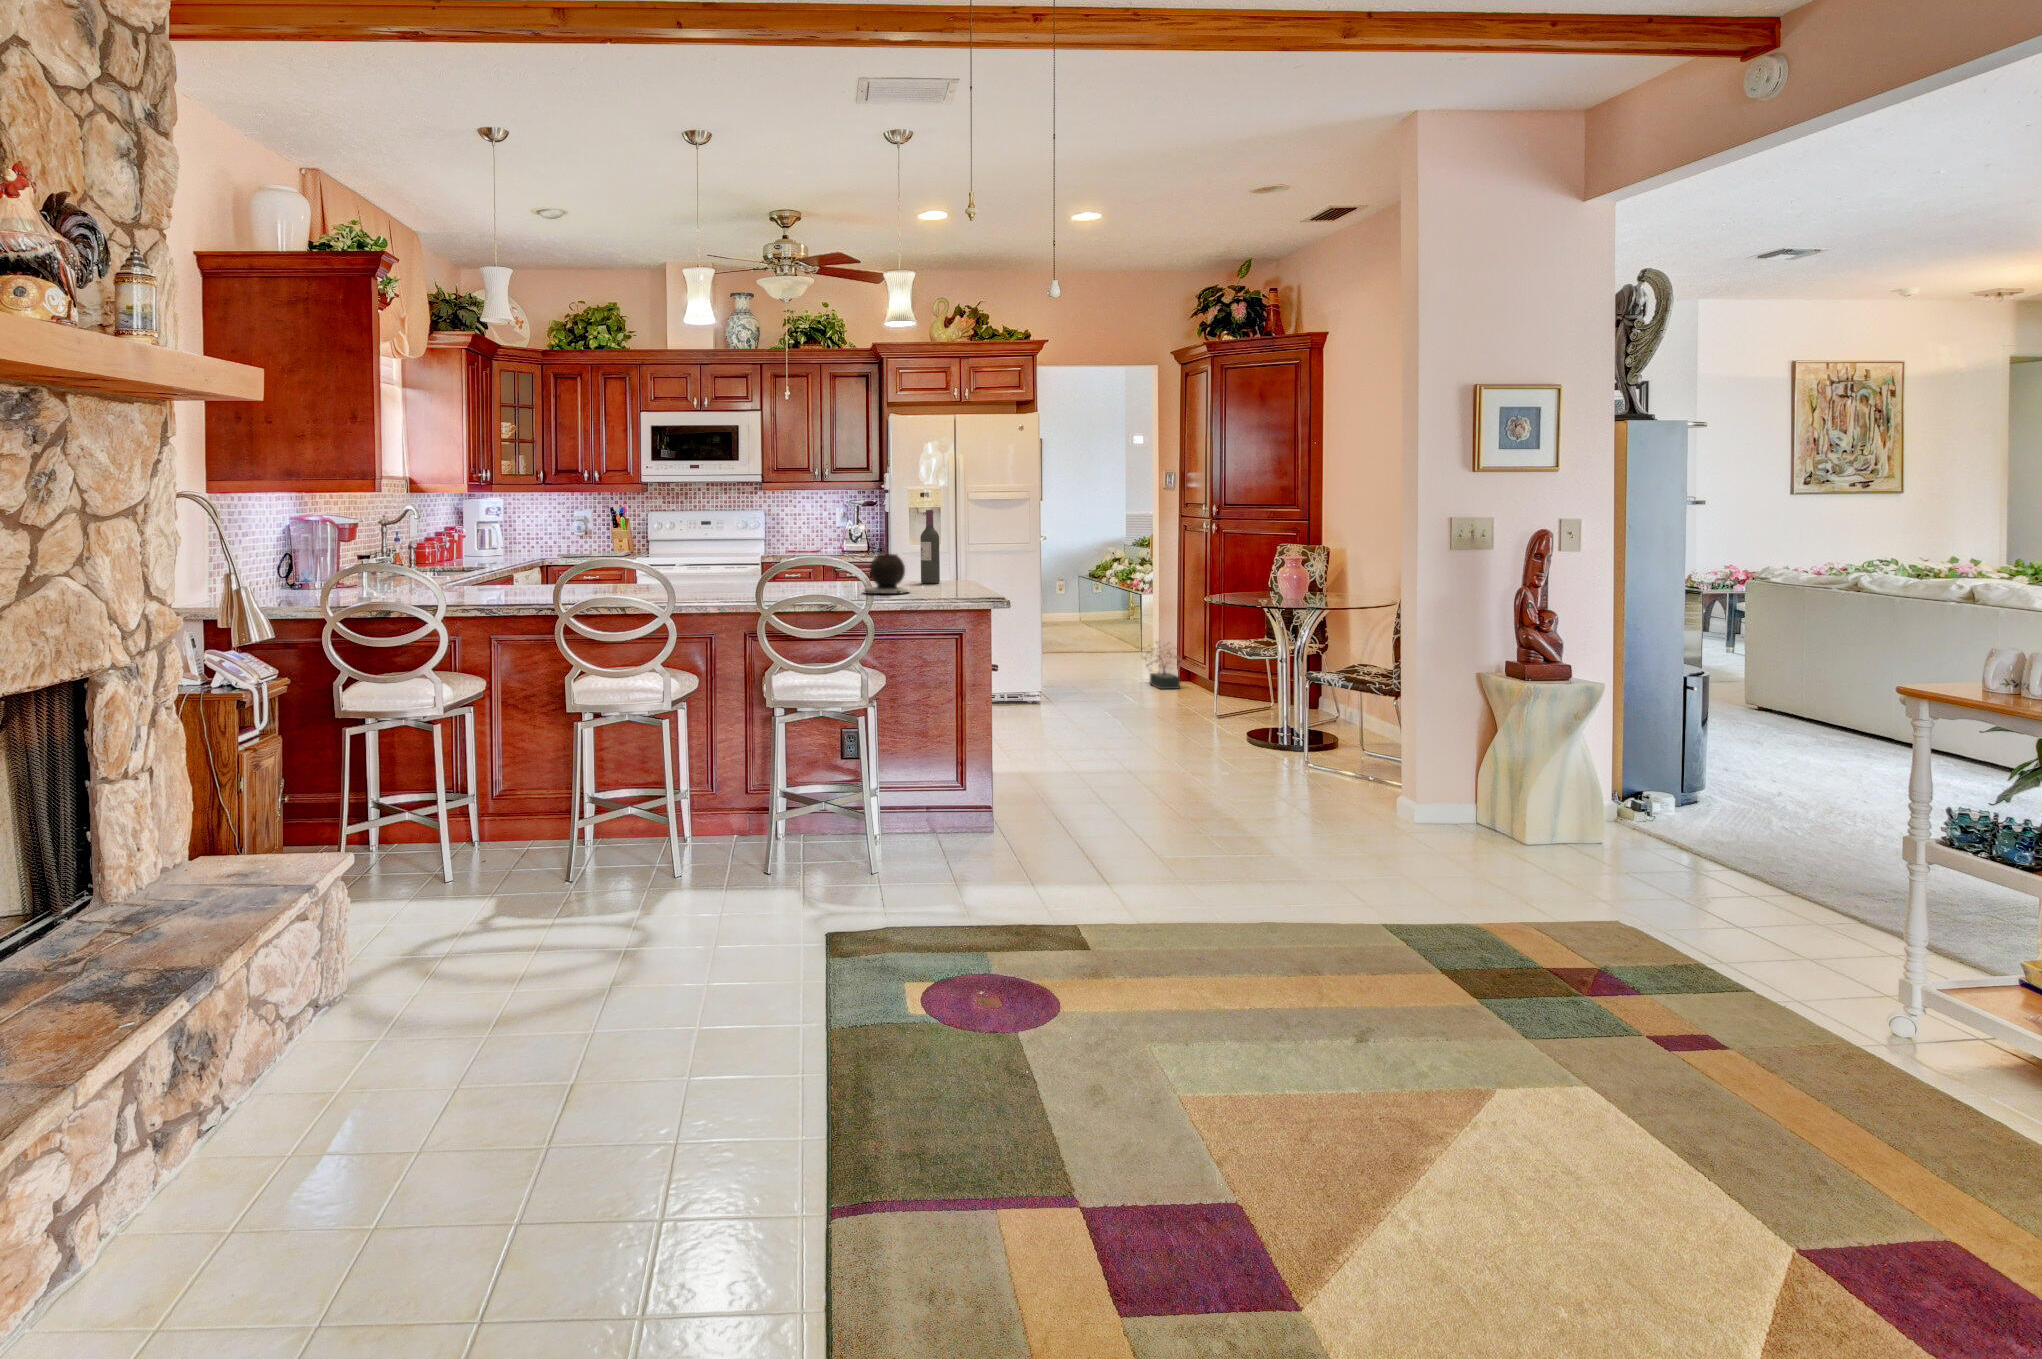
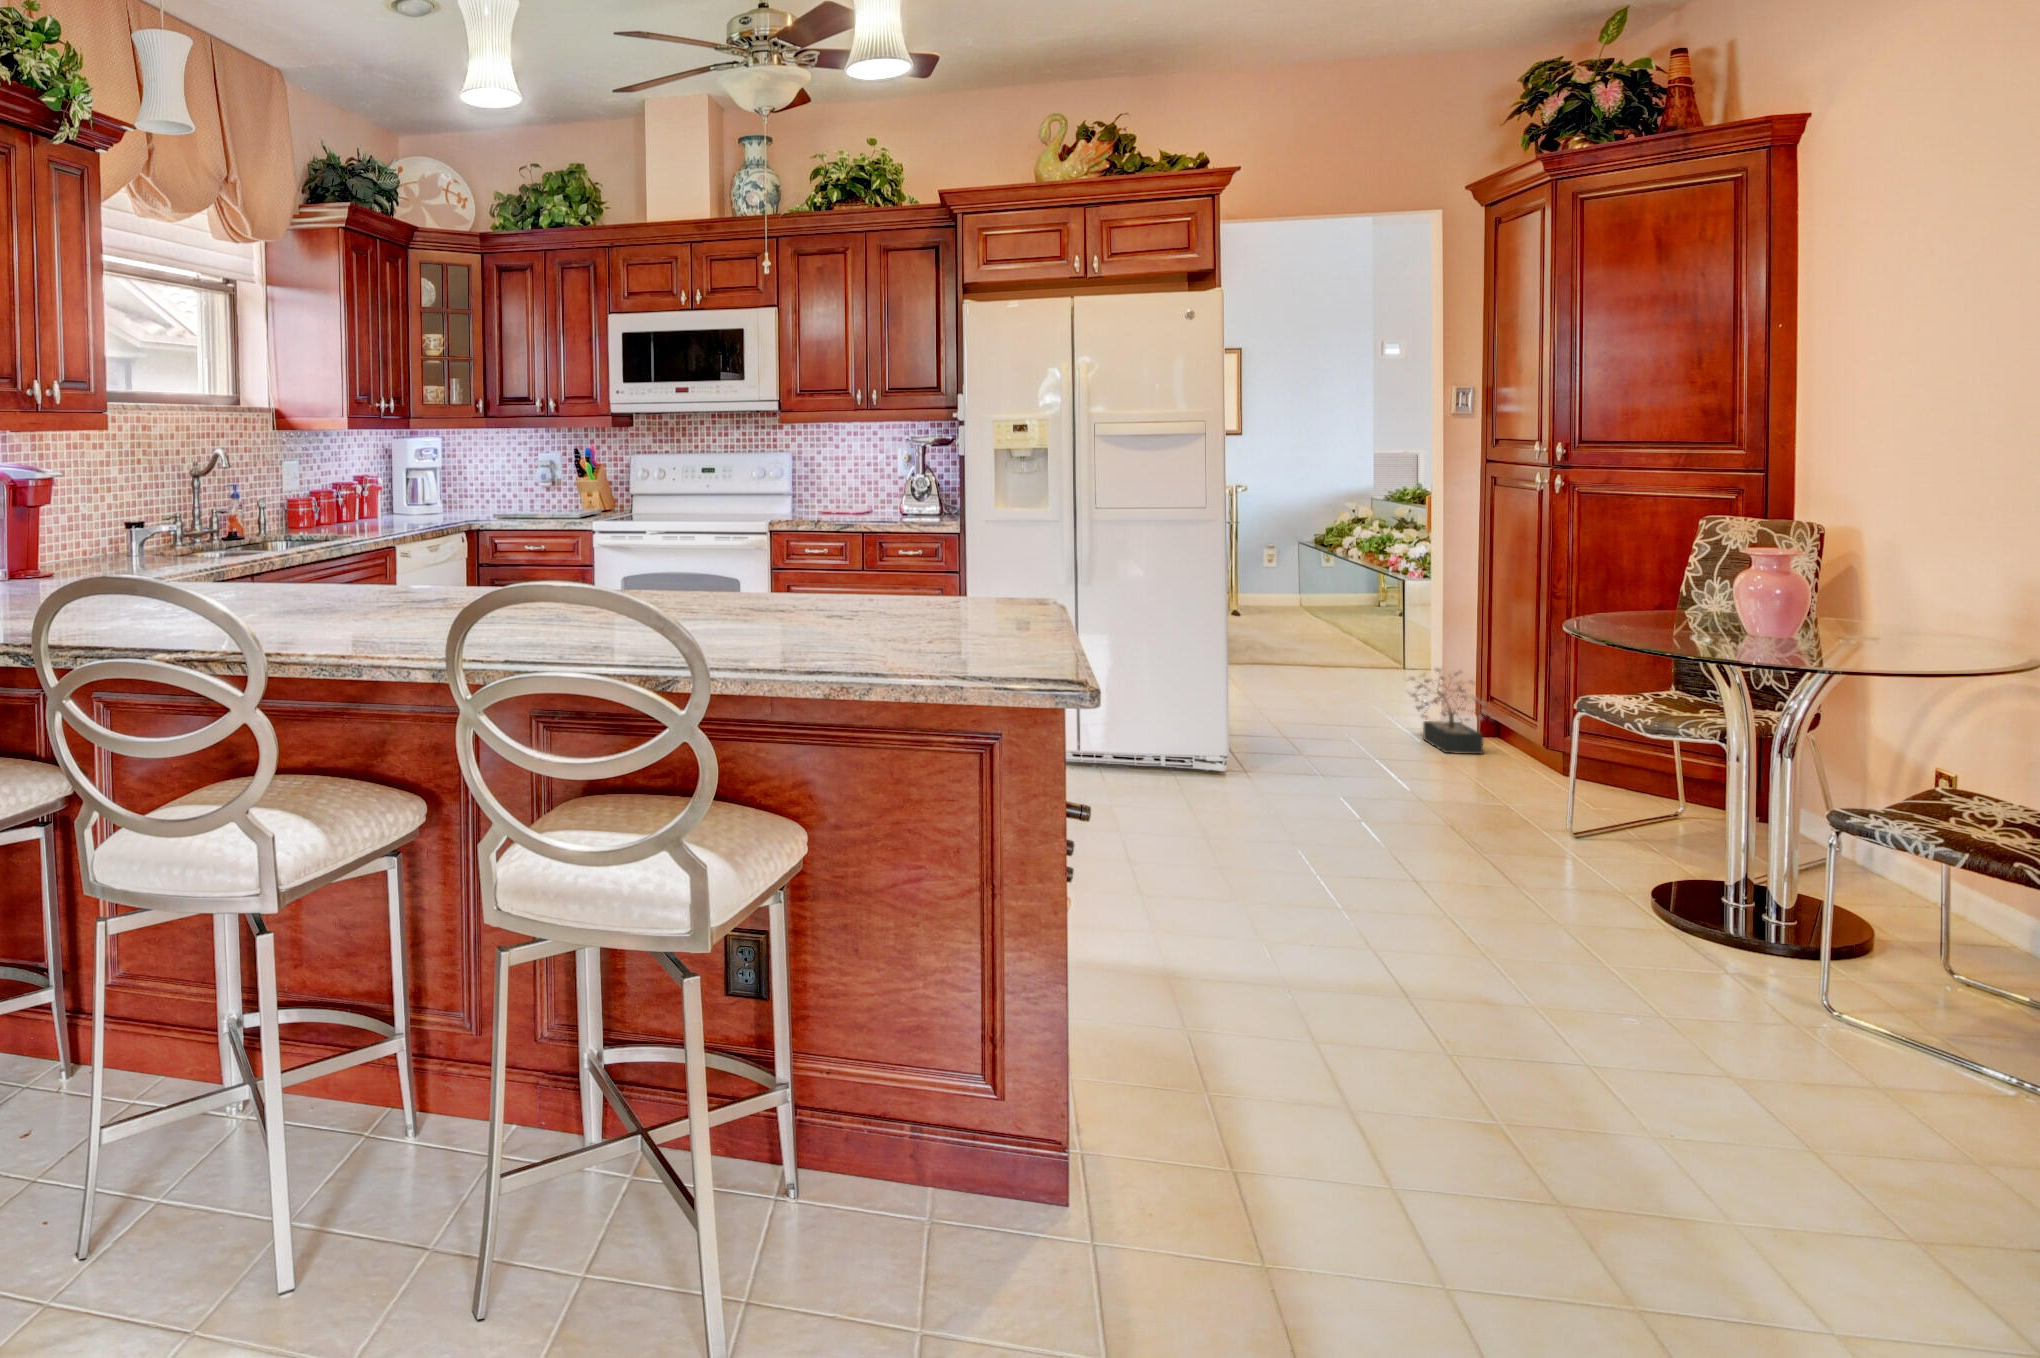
wine bottle: present [920,510,940,583] -> none [921,458,961,609]
vase: present [864,554,910,594] -> none [757,555,863,648]

